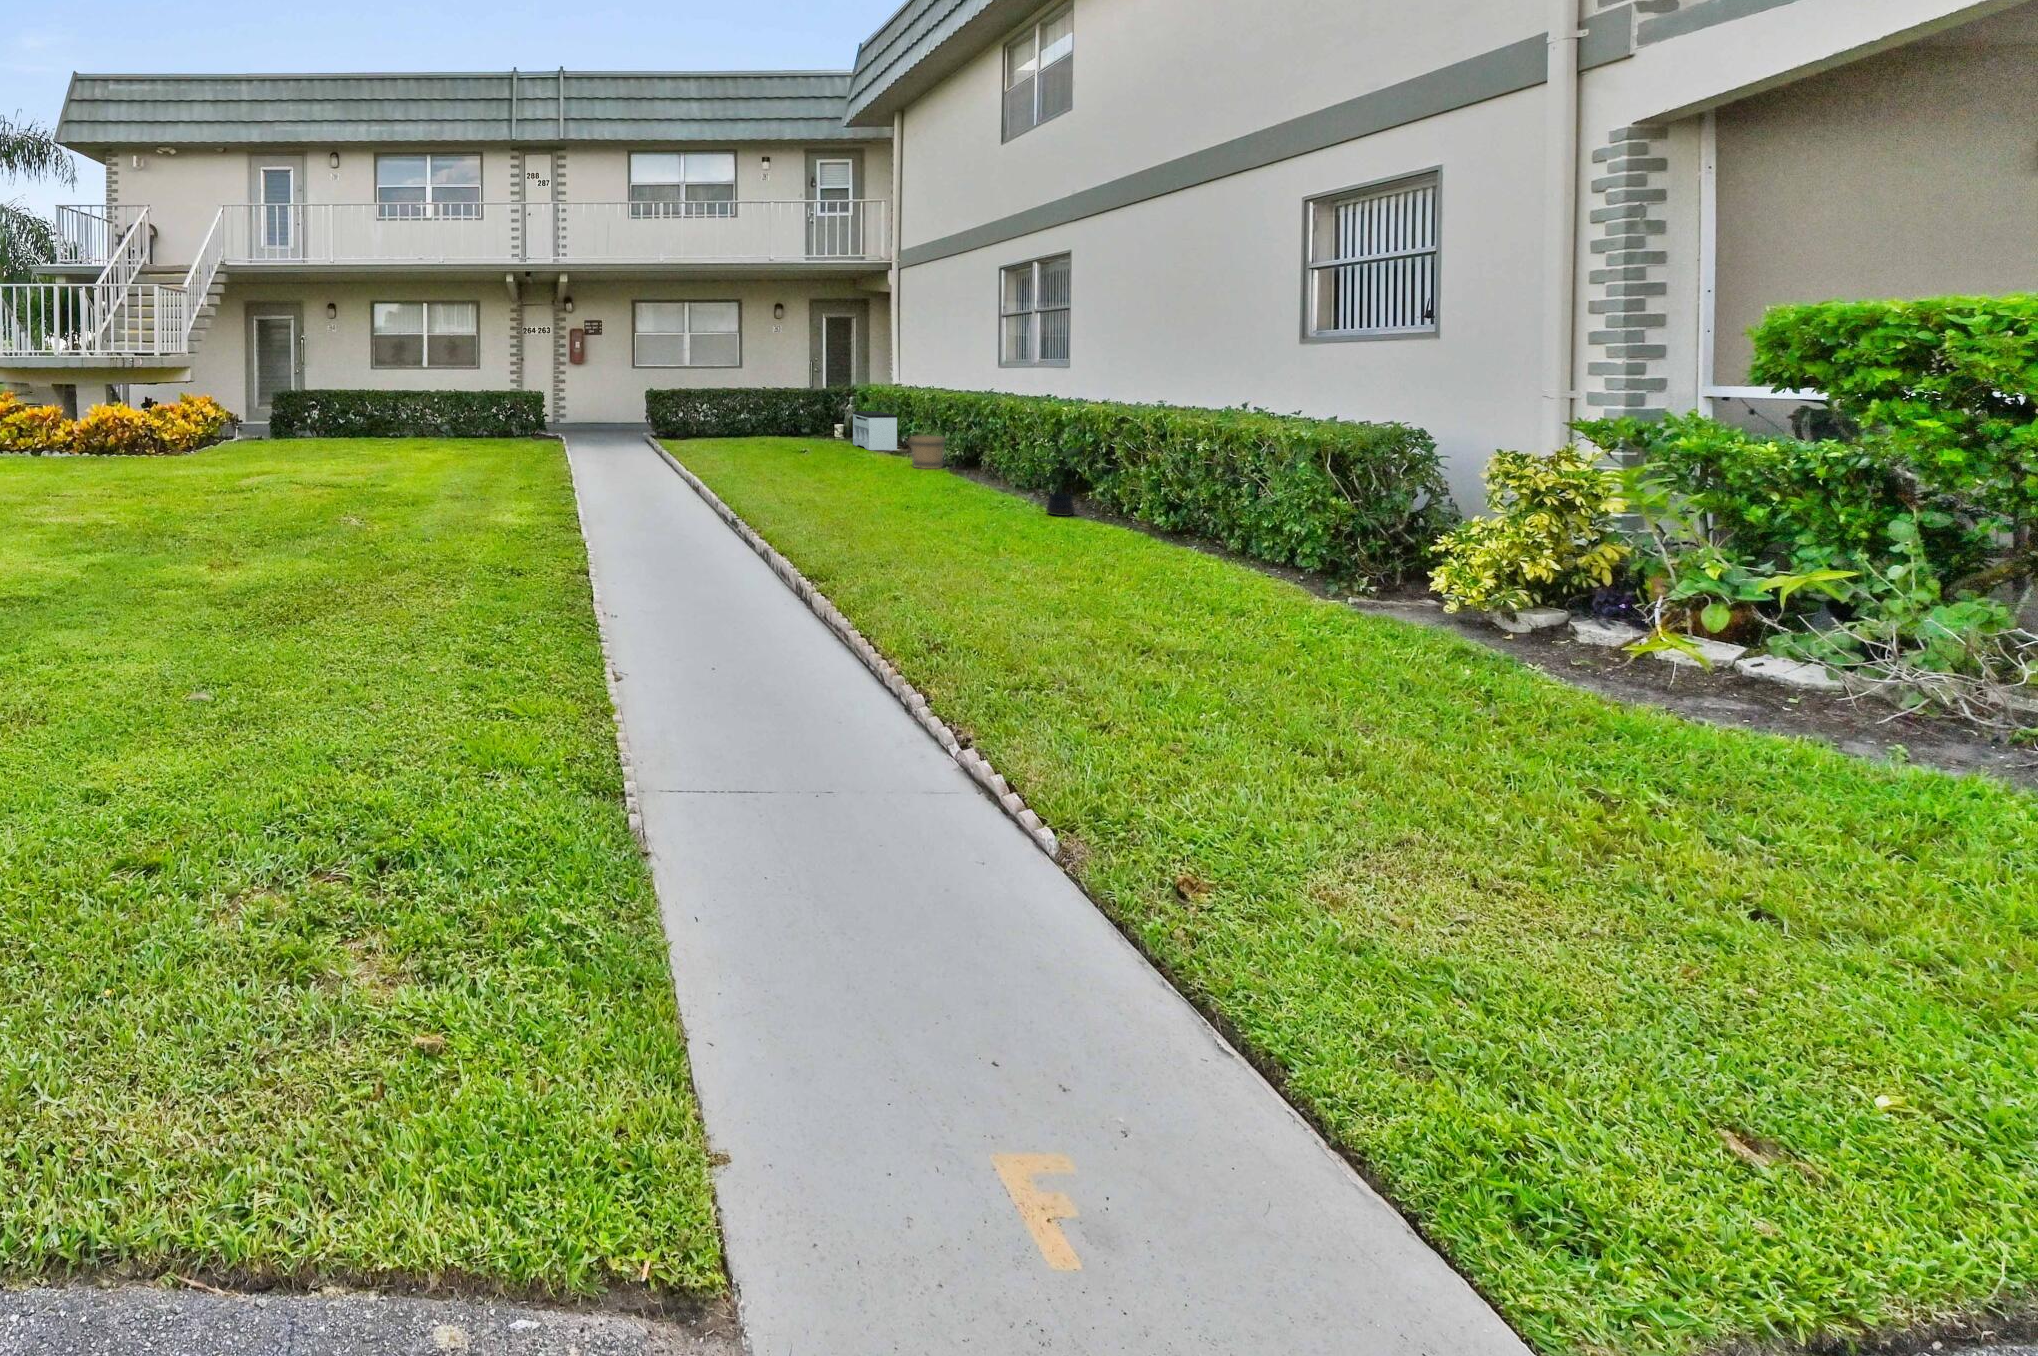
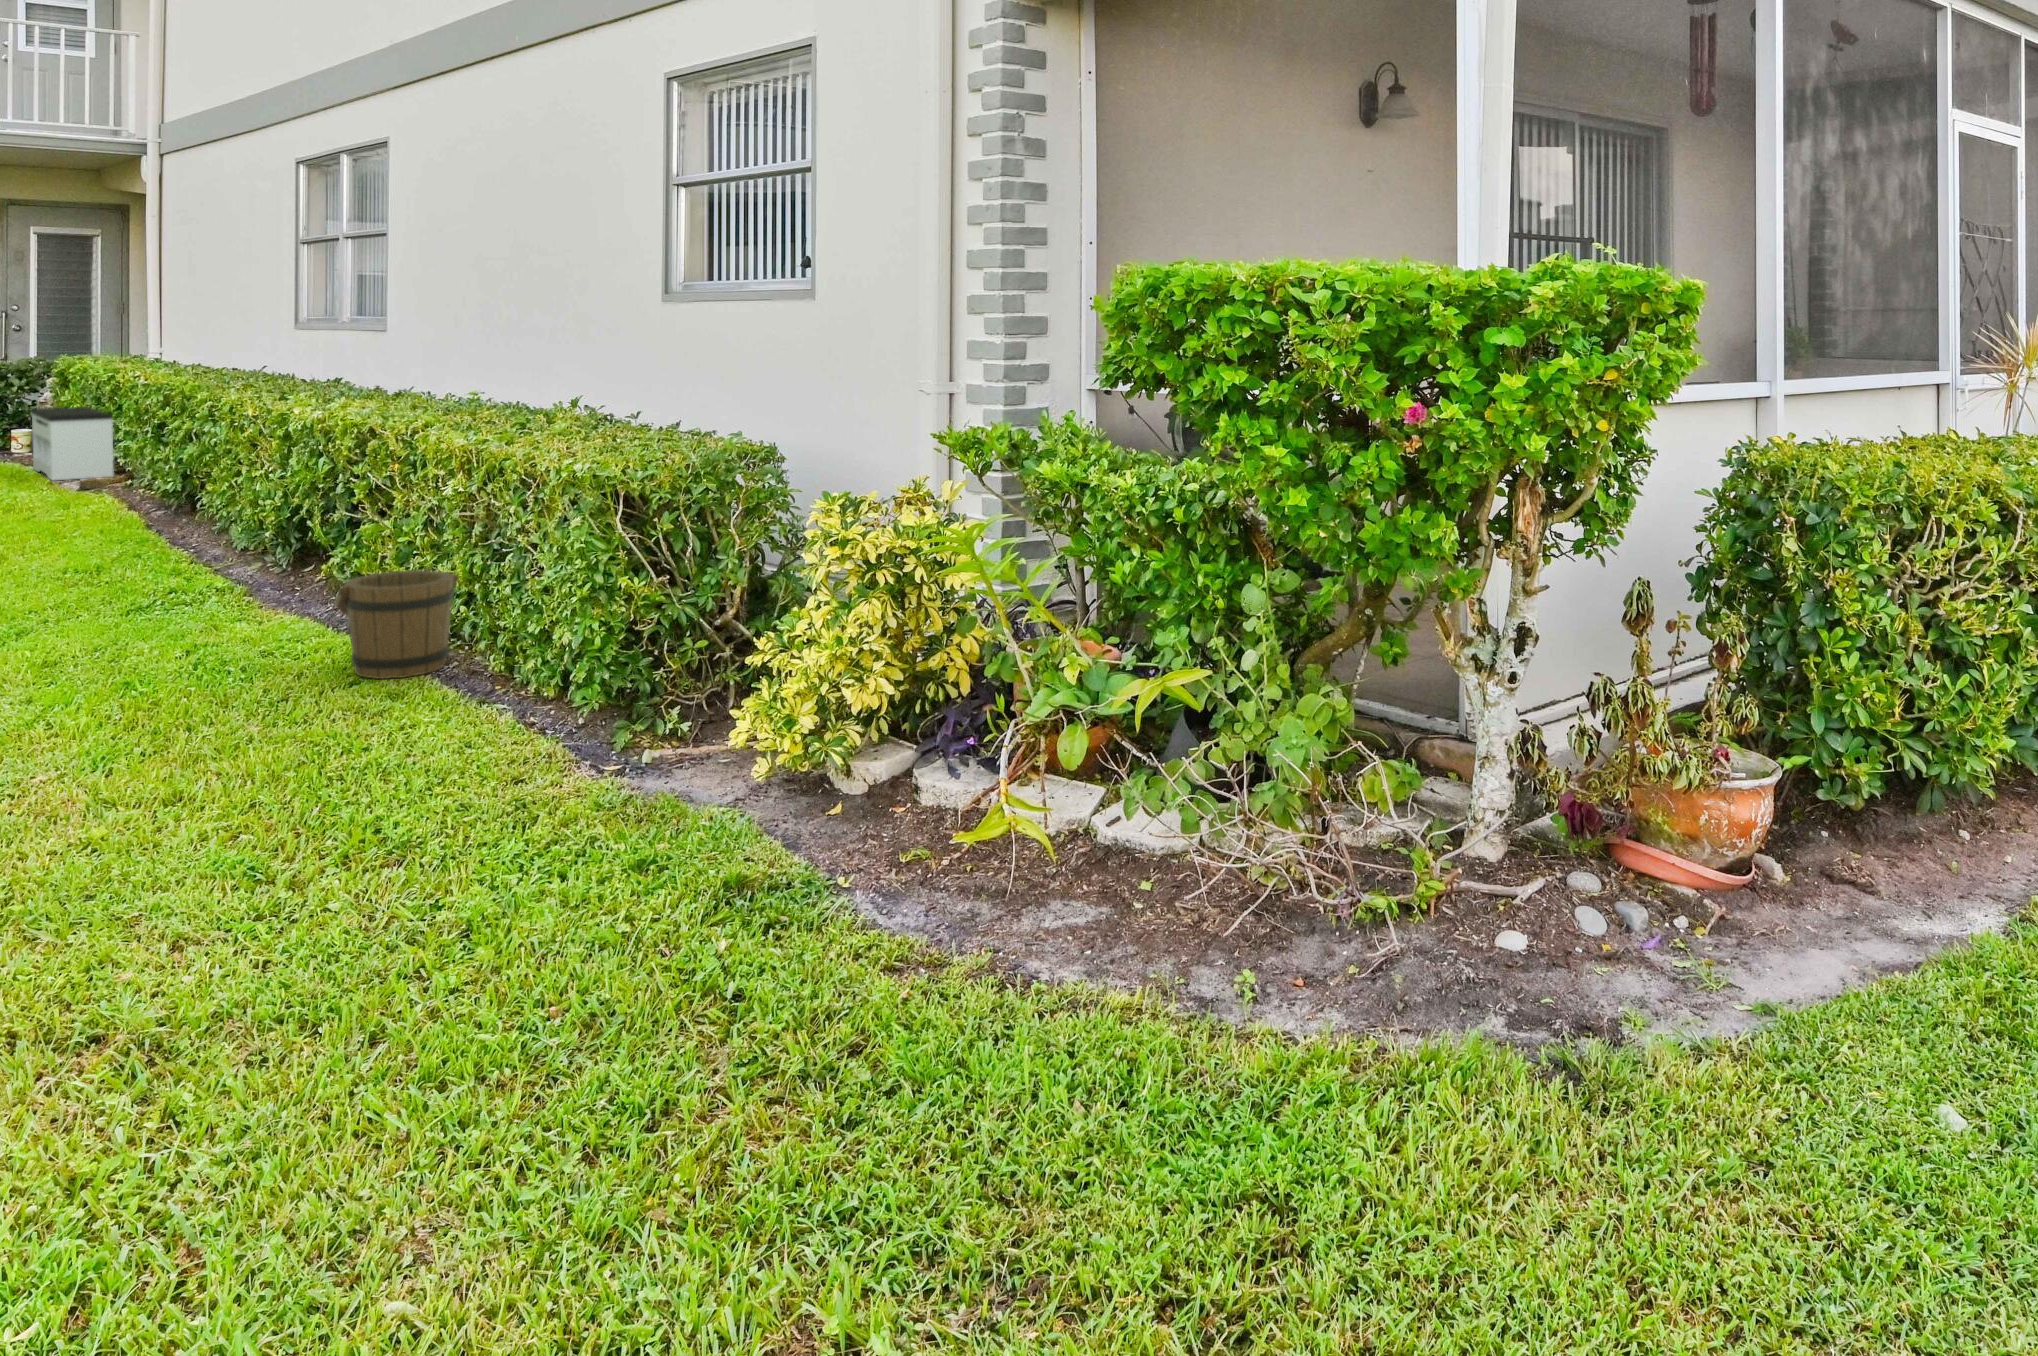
bucket: present [908,436,946,469] -> present [336,570,459,679]
potted plant: present [1037,447,1083,516] -> none [226,480,334,611]

